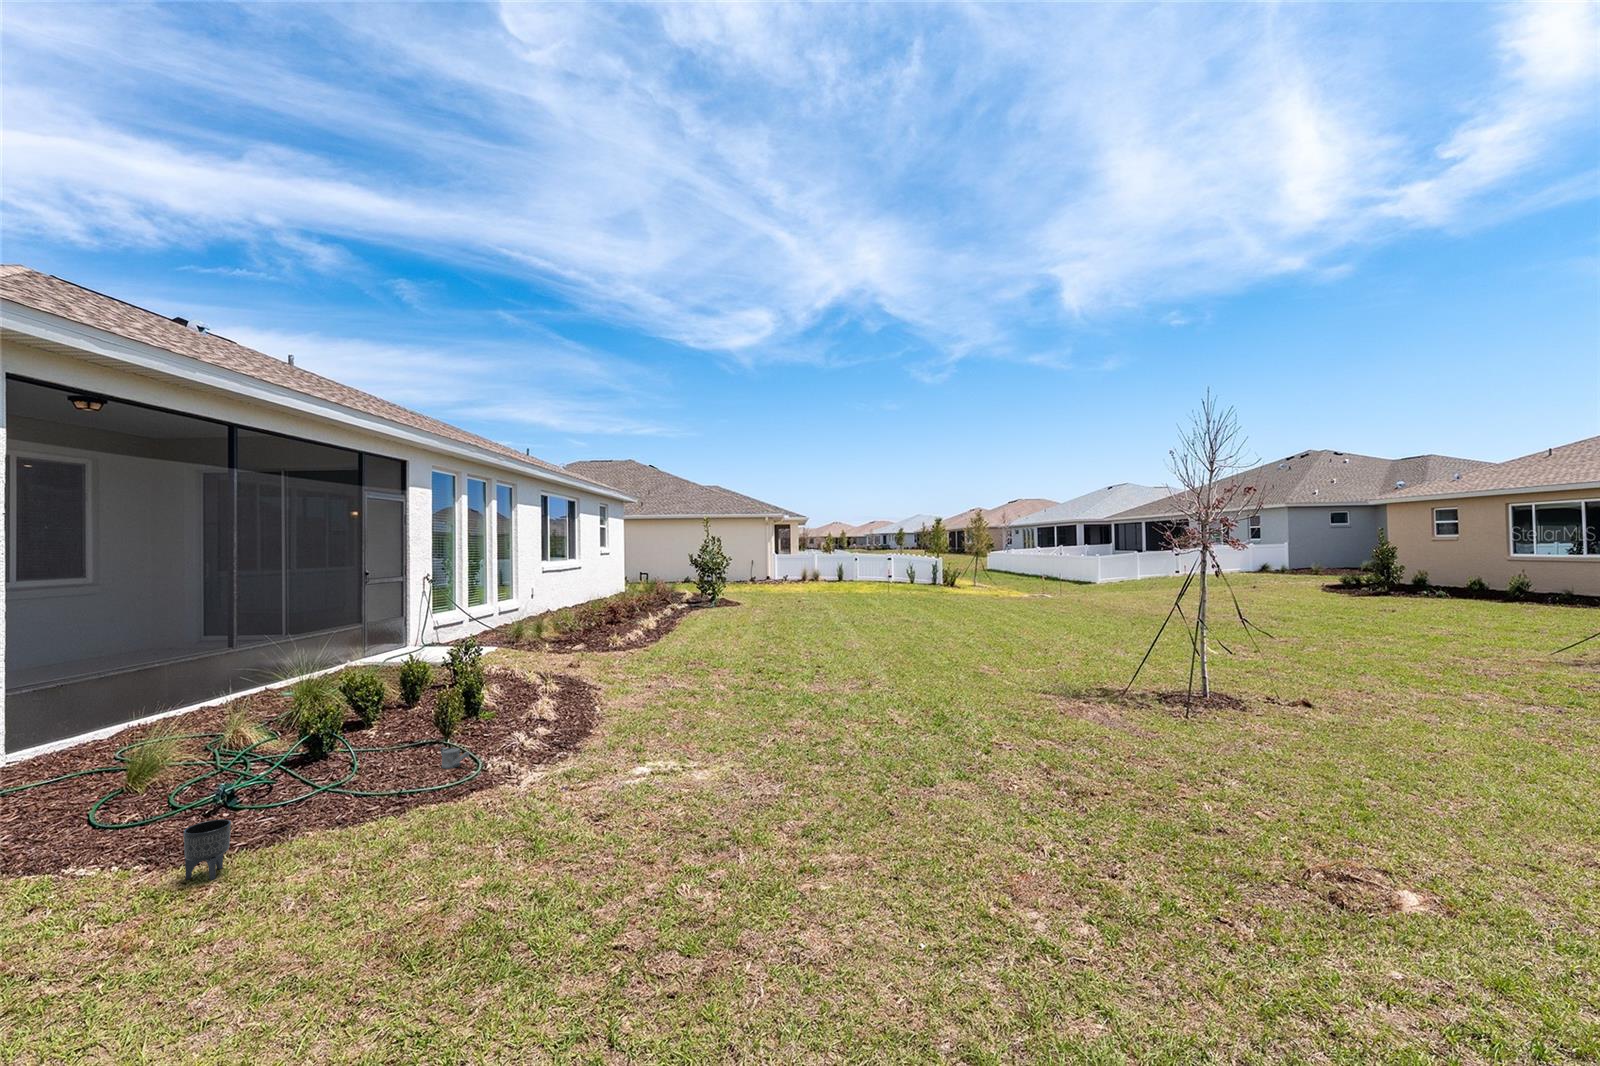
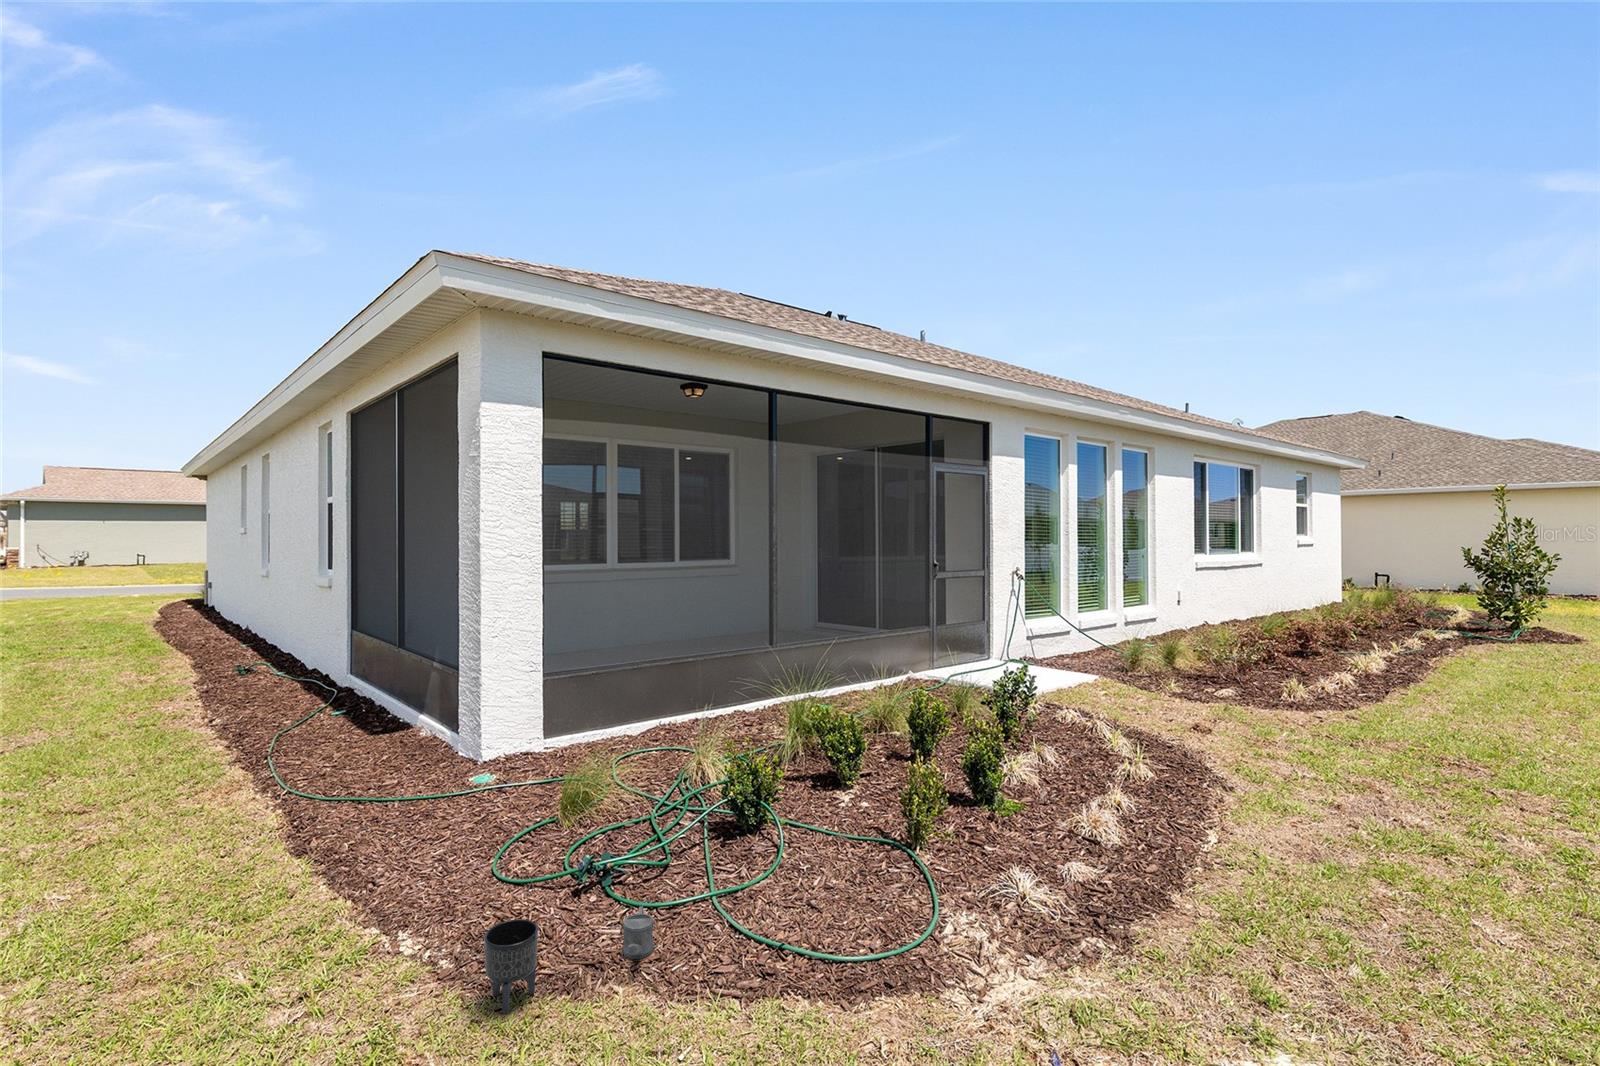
watering can: present [441,747,469,769] -> present [622,906,654,959]

